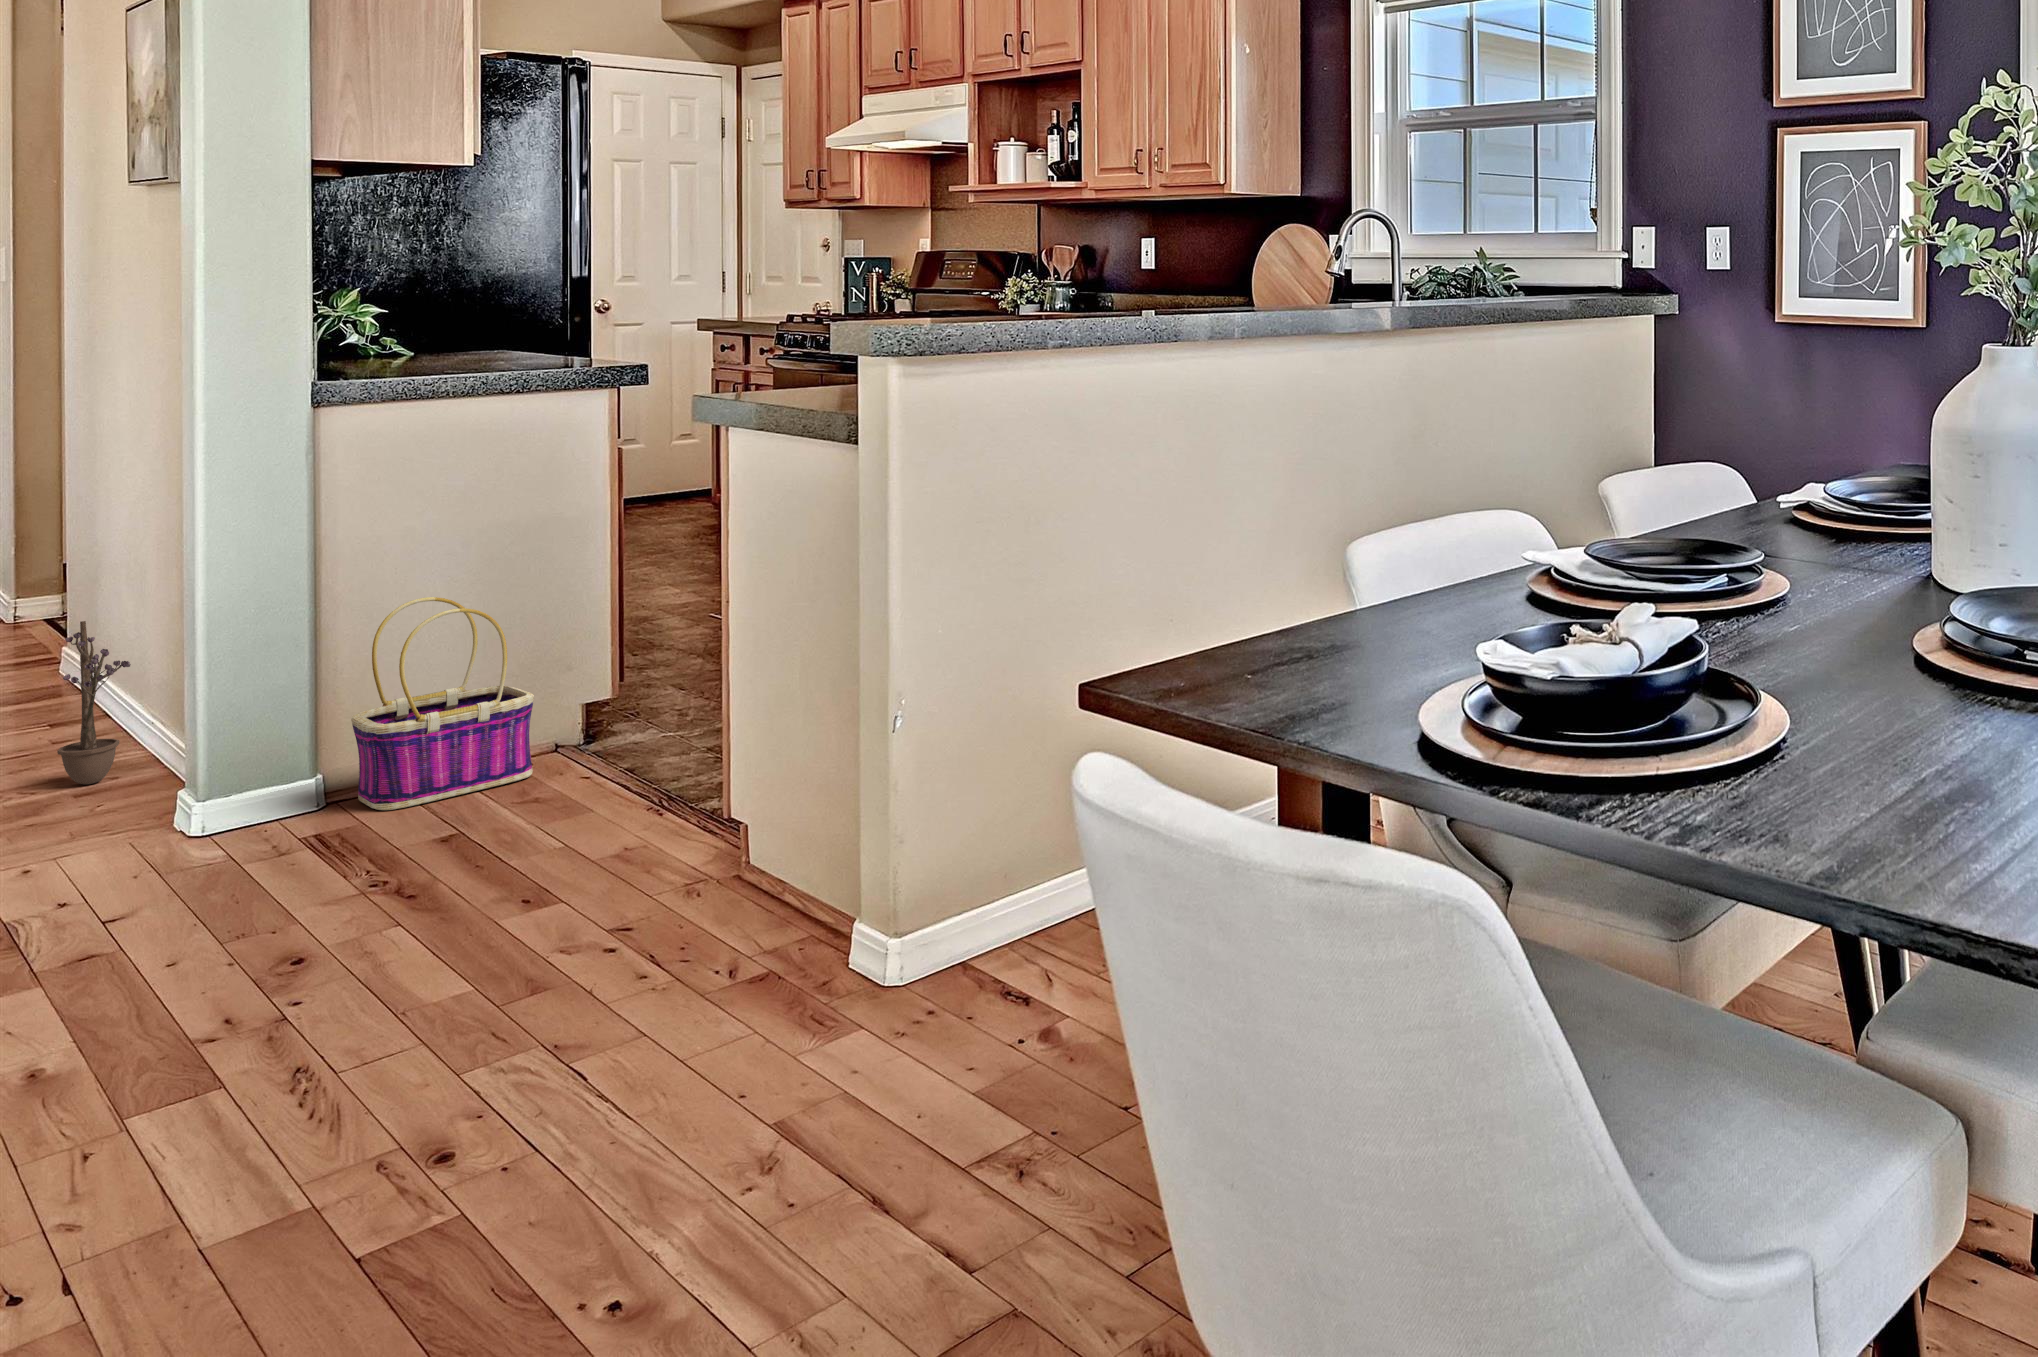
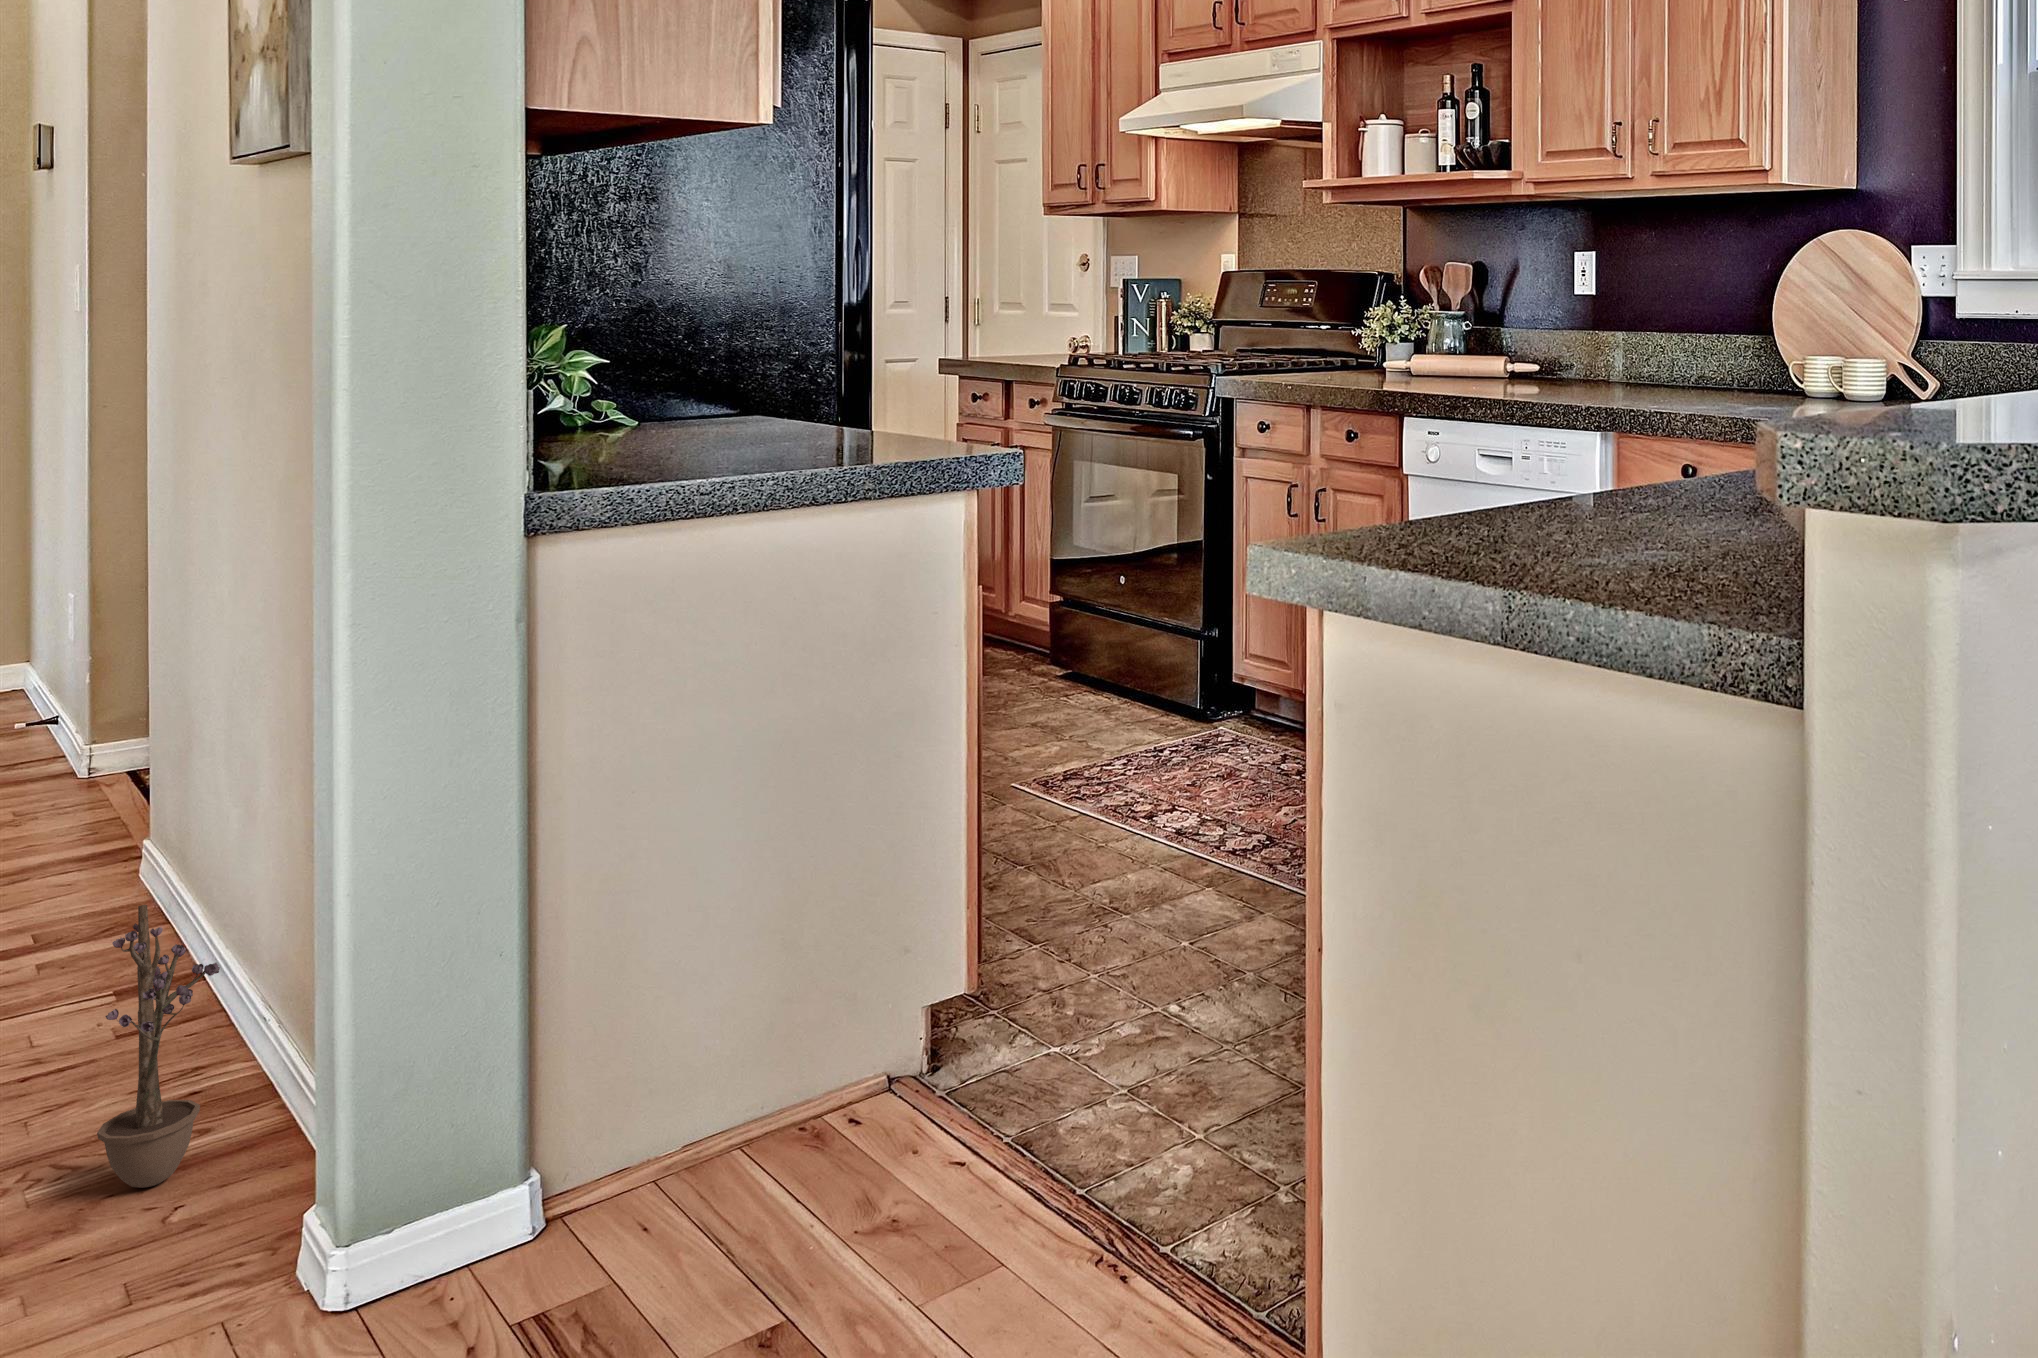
basket: present [351,597,534,810] -> none [590,870,882,1281]

